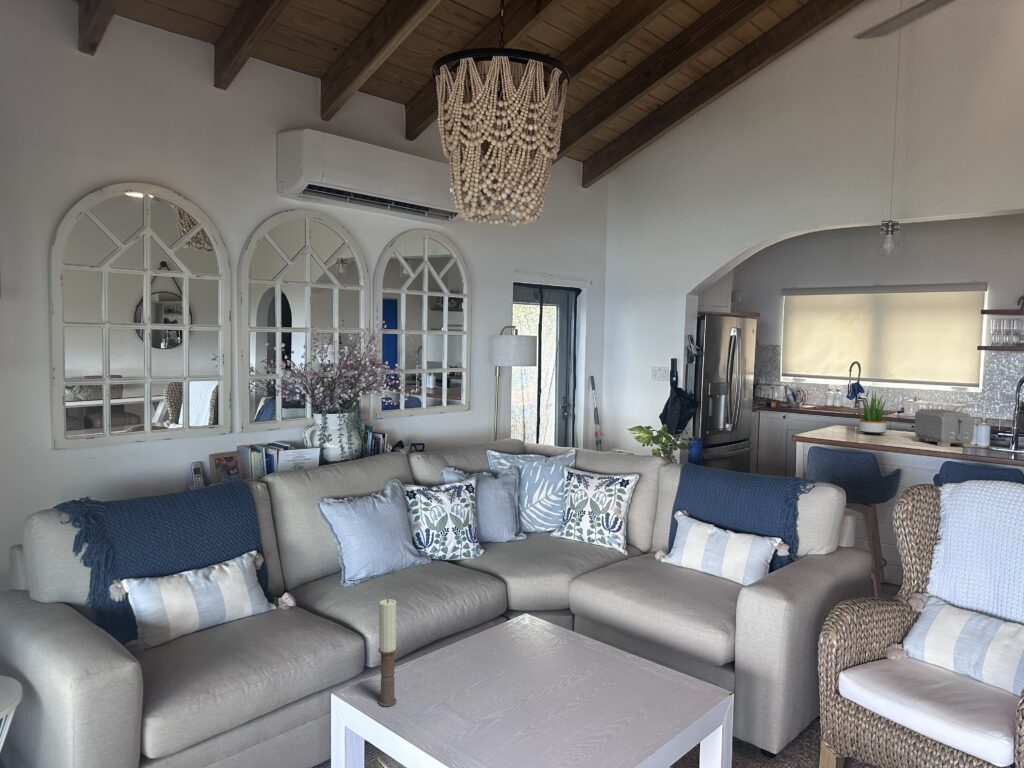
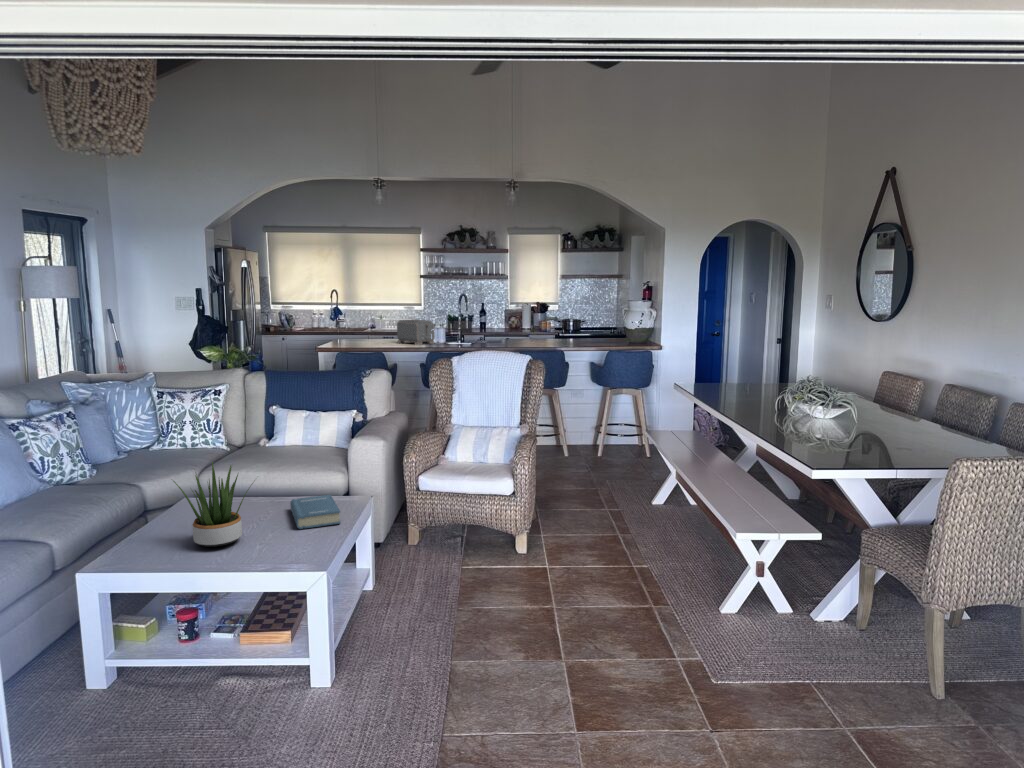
potted plant: present [855,391,890,435] -> present [173,462,253,547]
candle: present [378,599,397,706] -> none [124,484,147,571]
hardback book: none [587,660,663,724] -> present [290,495,341,529]

